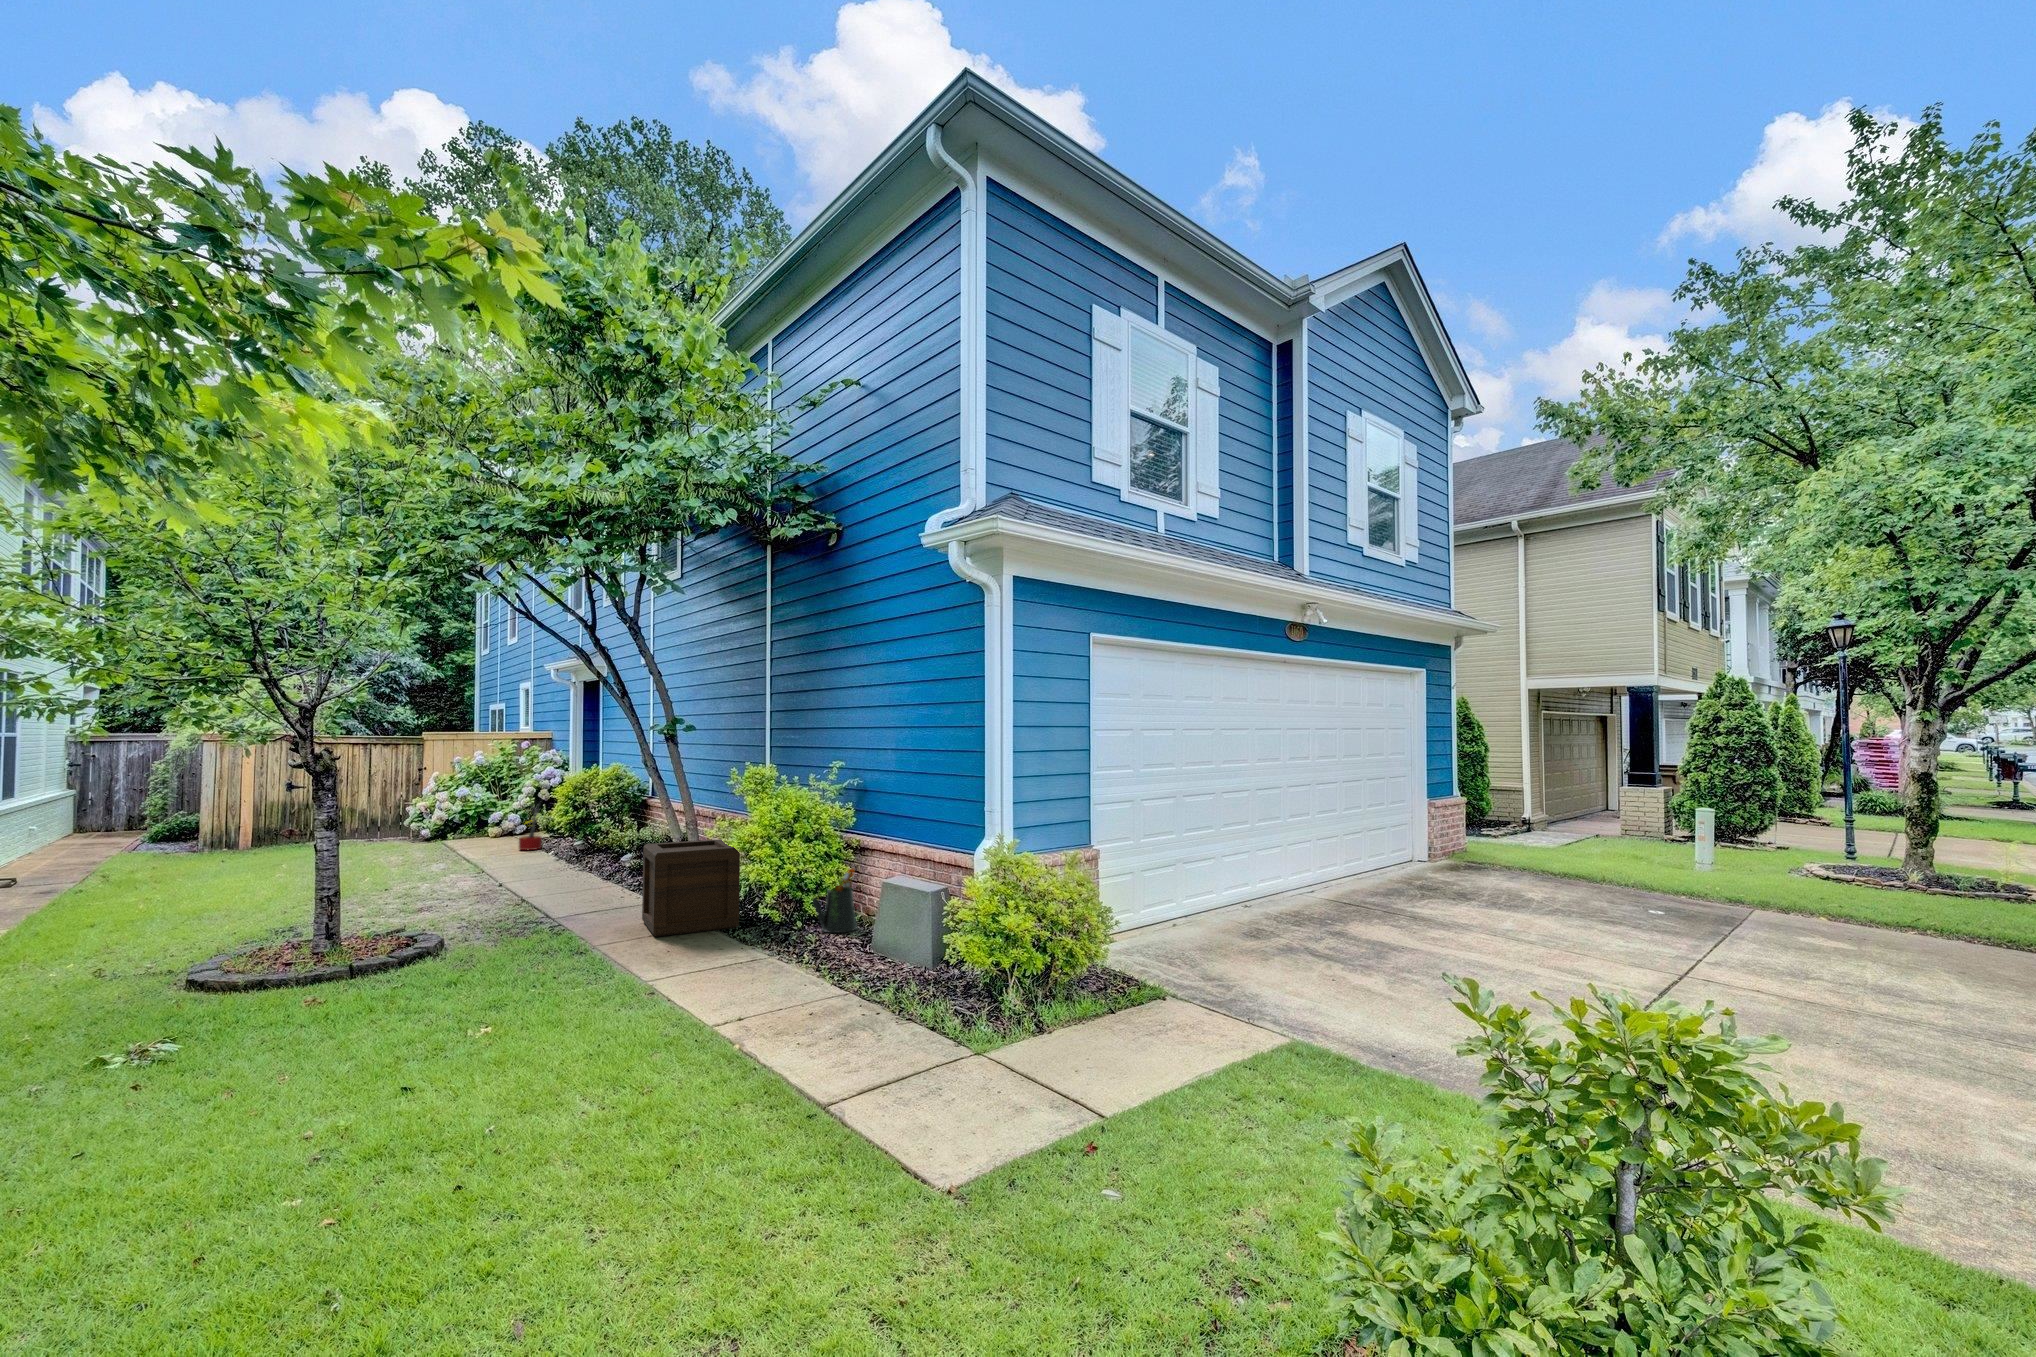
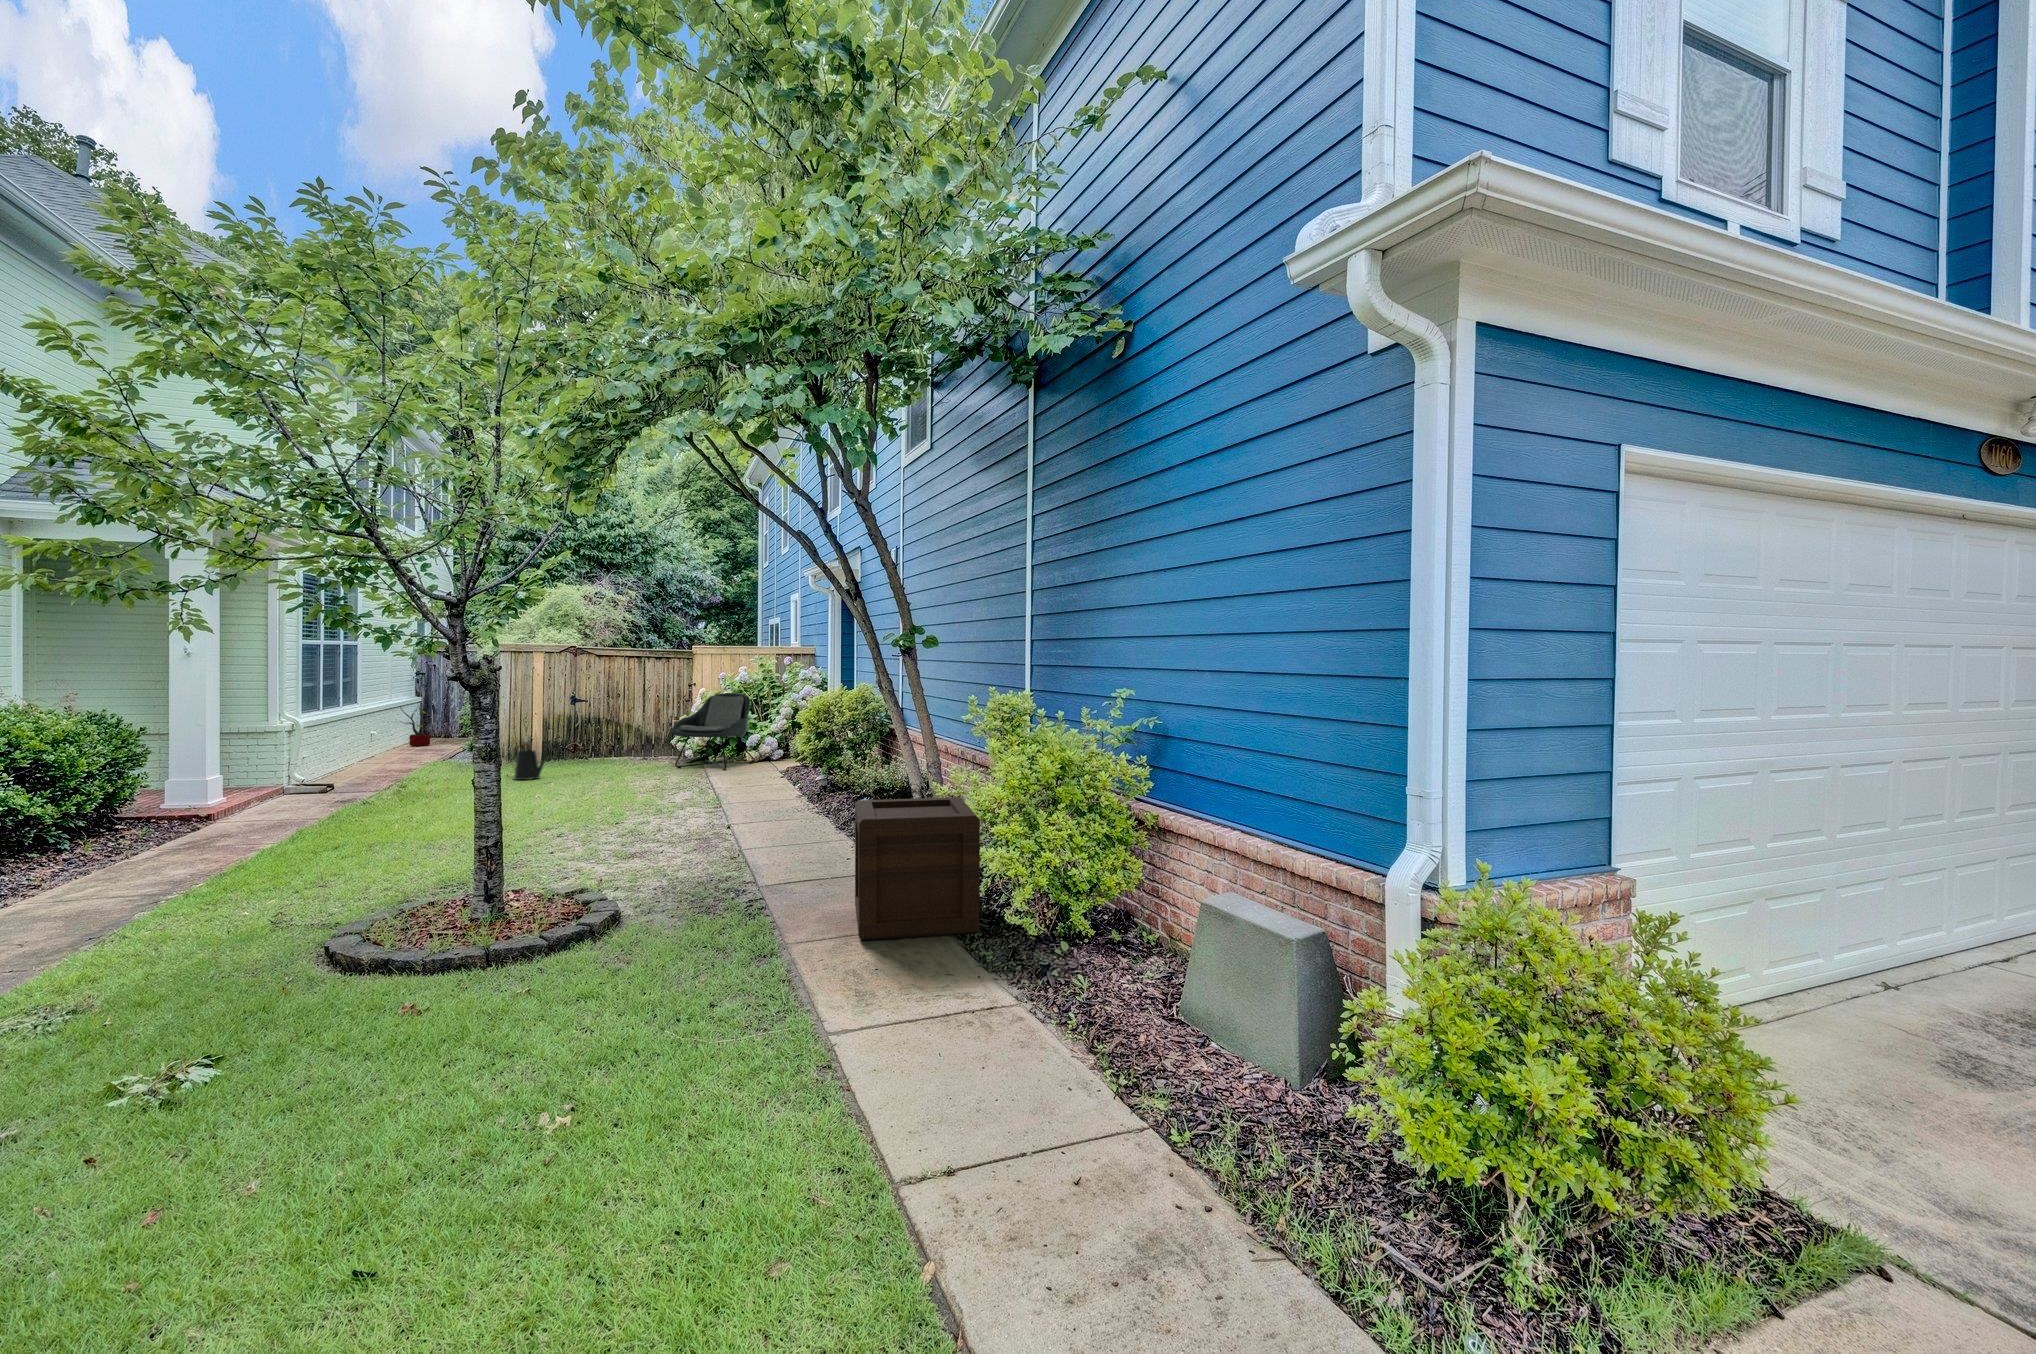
lounge chair: none [413,775,496,846] -> present [672,693,754,770]
decorative plant: present [519,807,542,850] -> present [400,704,430,746]
watering can: present [813,868,857,933] -> present [509,742,547,780]

